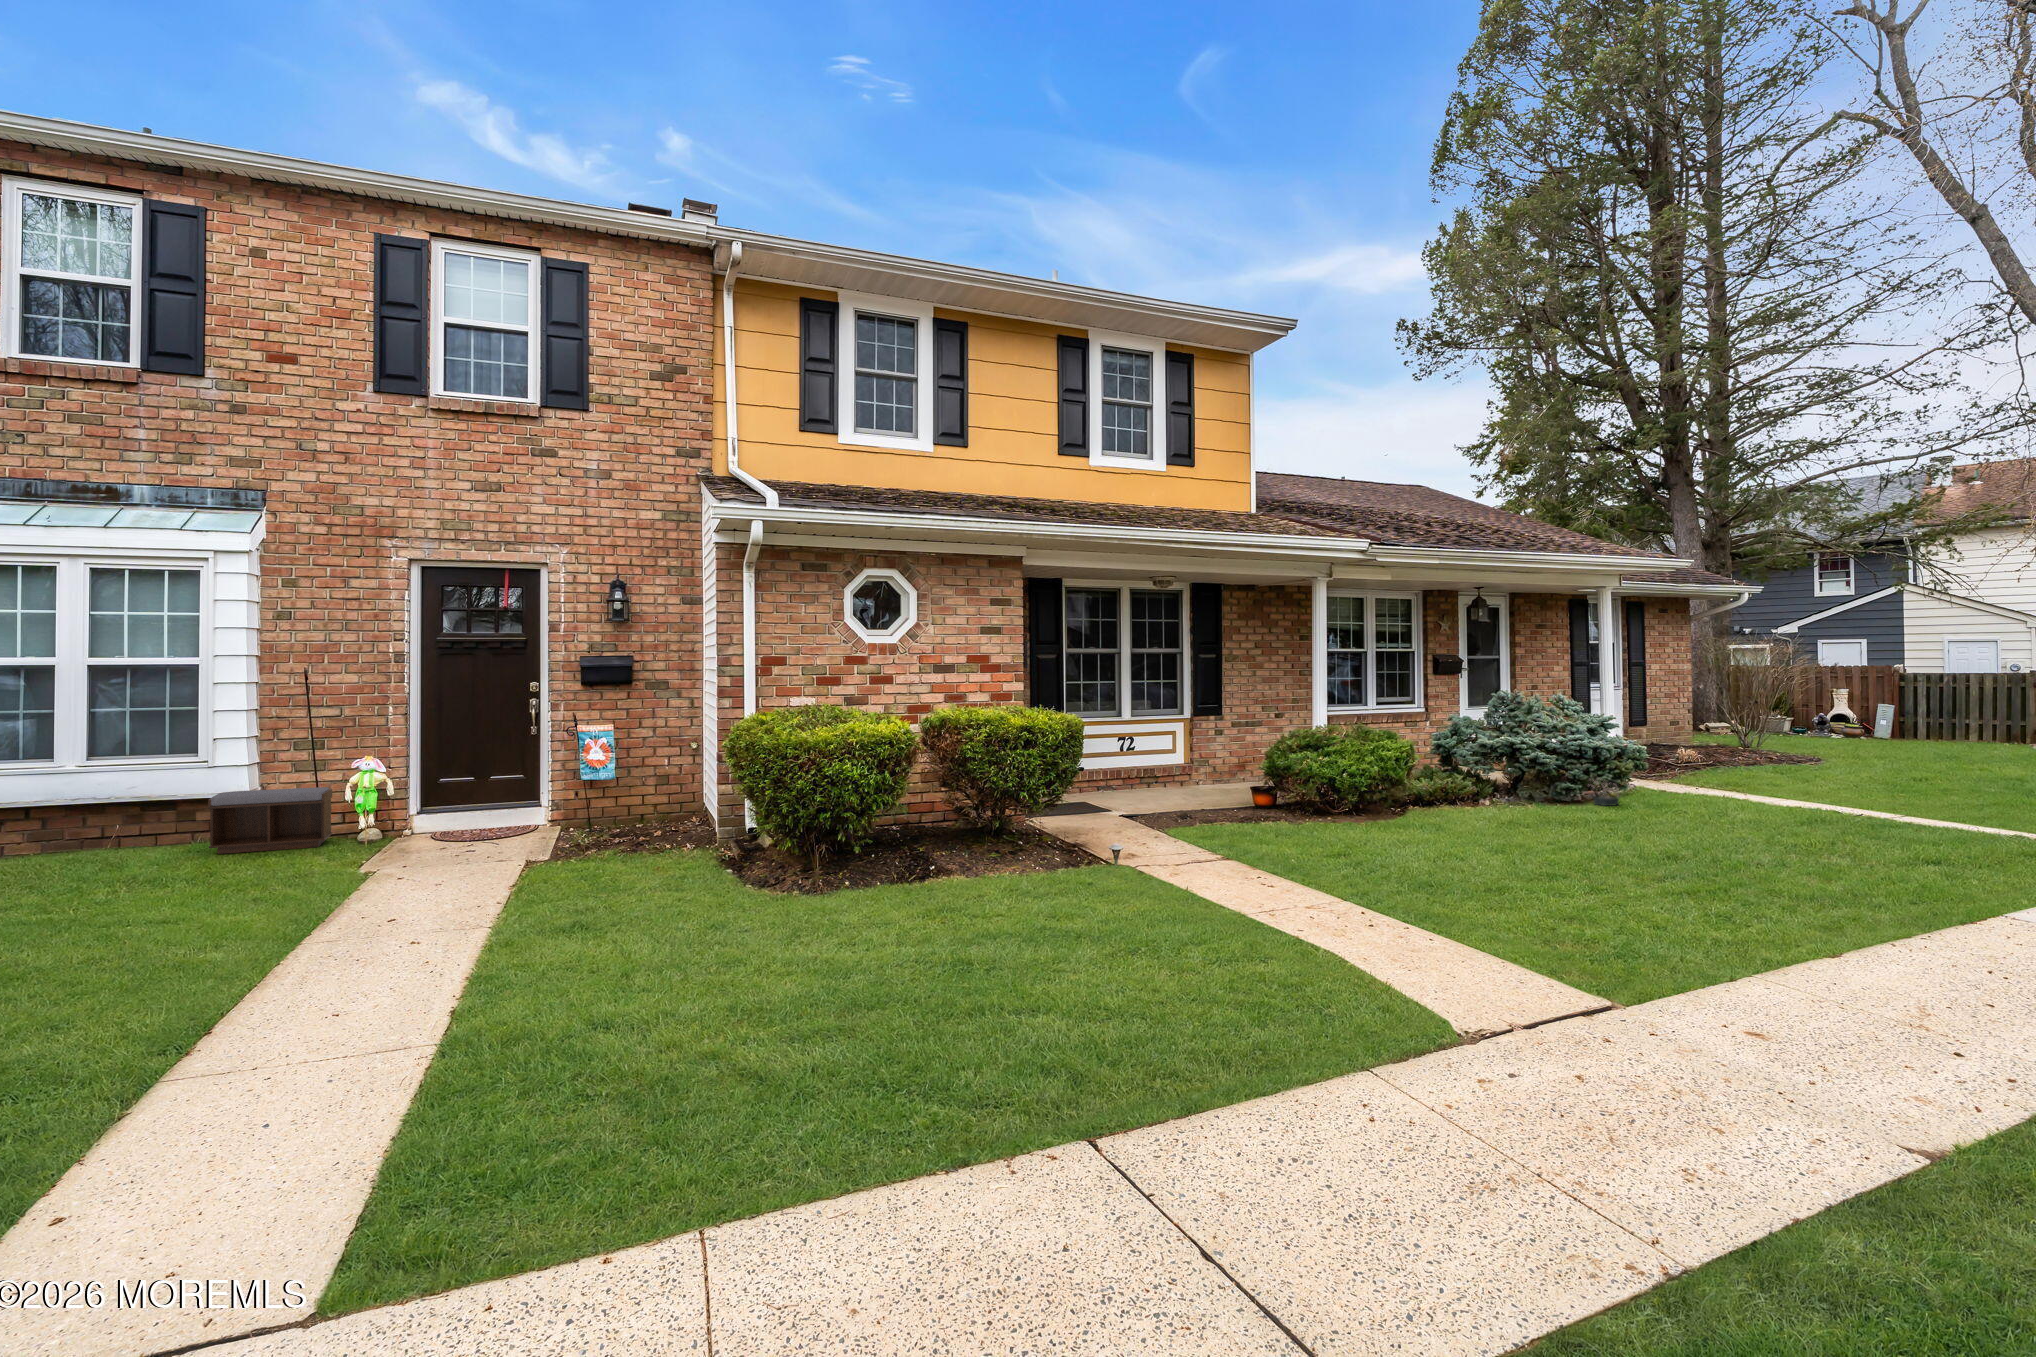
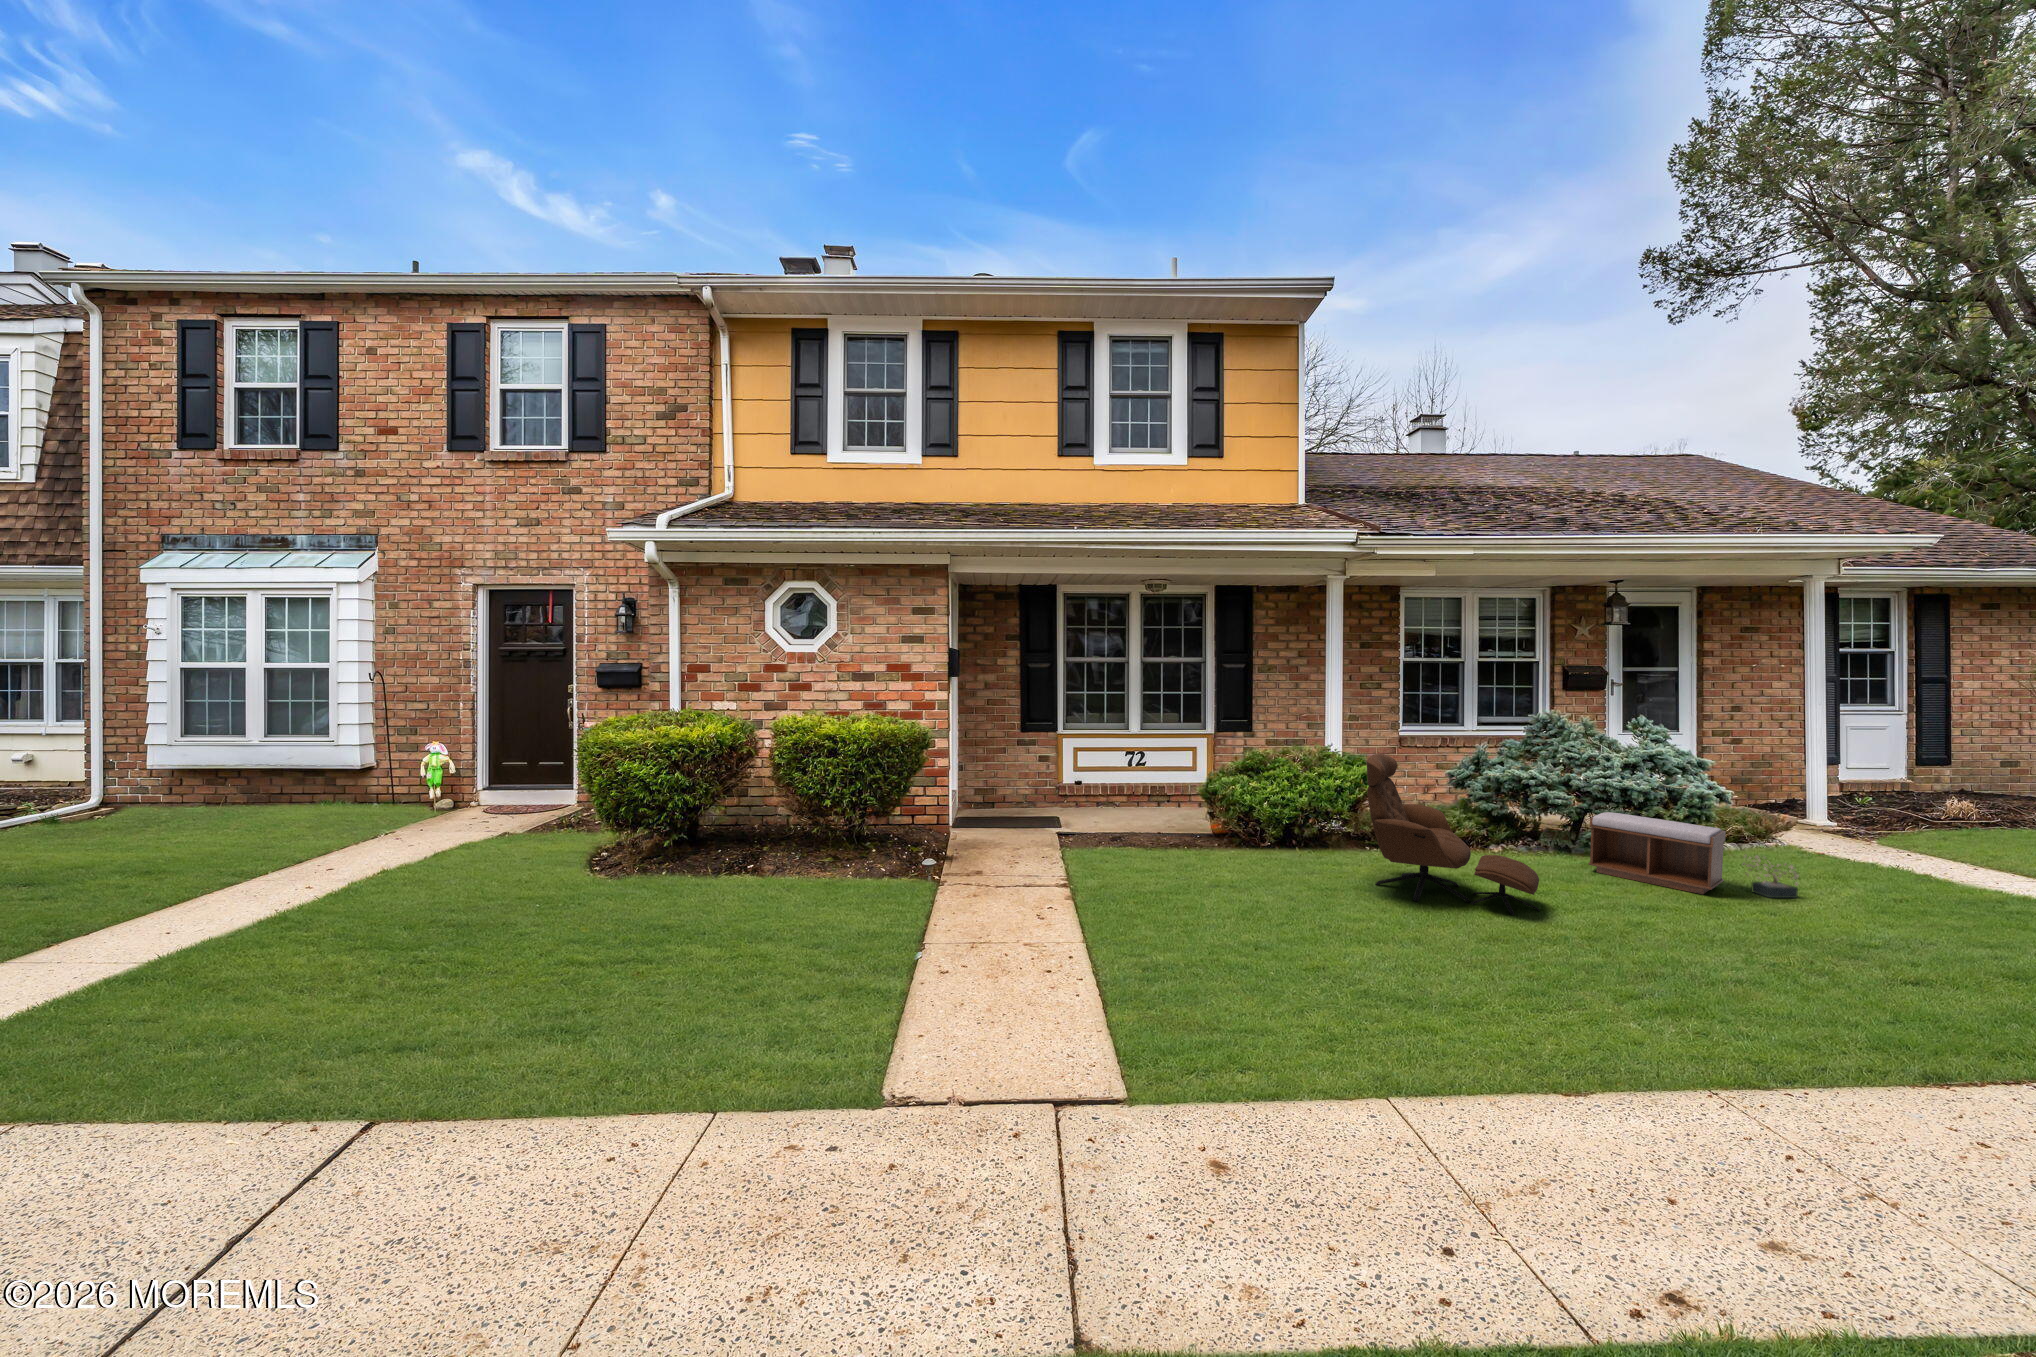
lounge chair: none [1374,717,1498,824] -> present [1366,753,1540,915]
bench: present [208,787,332,854] -> present [1588,812,1726,894]

